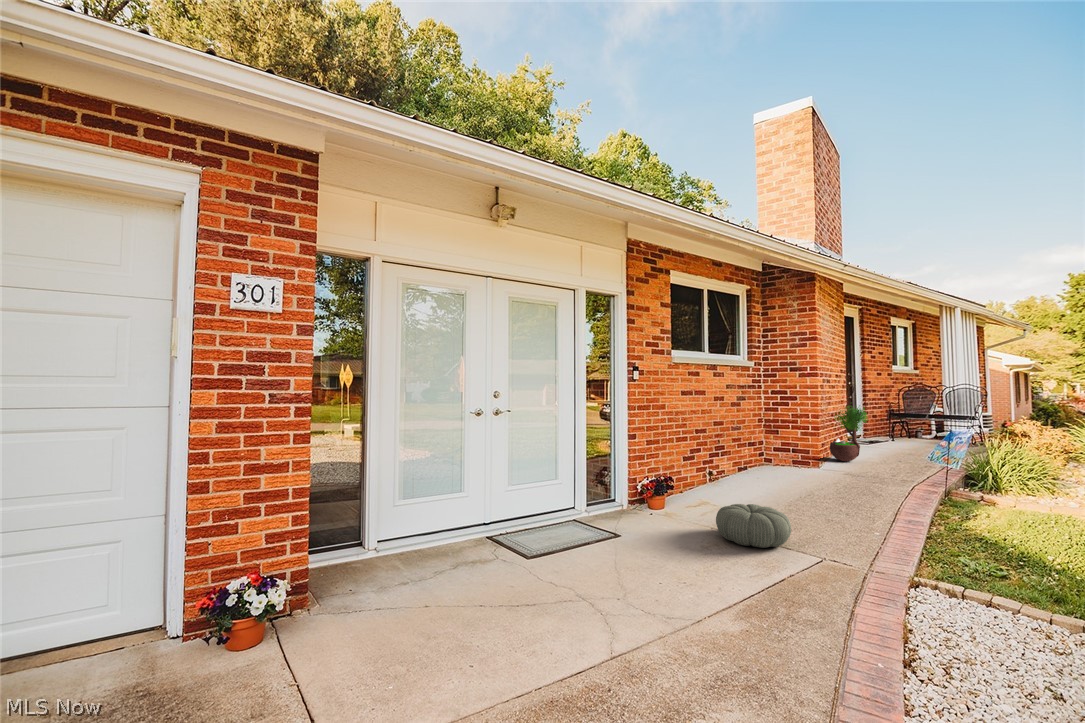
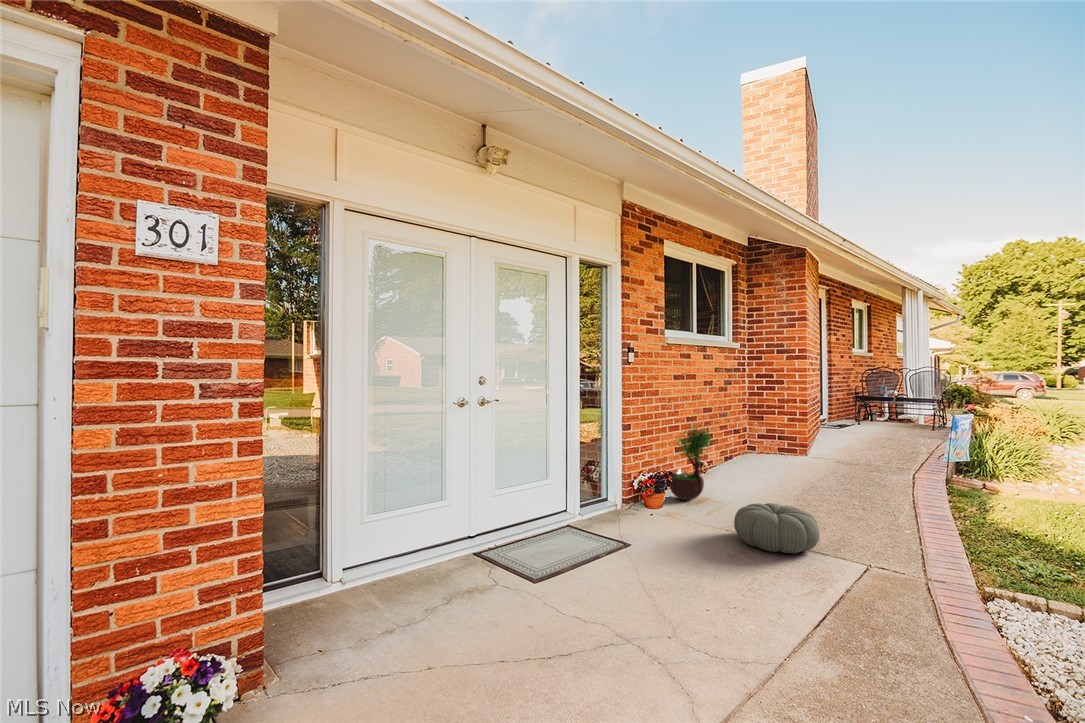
potted tree: present [830,407,868,461] -> present [670,427,711,500]

